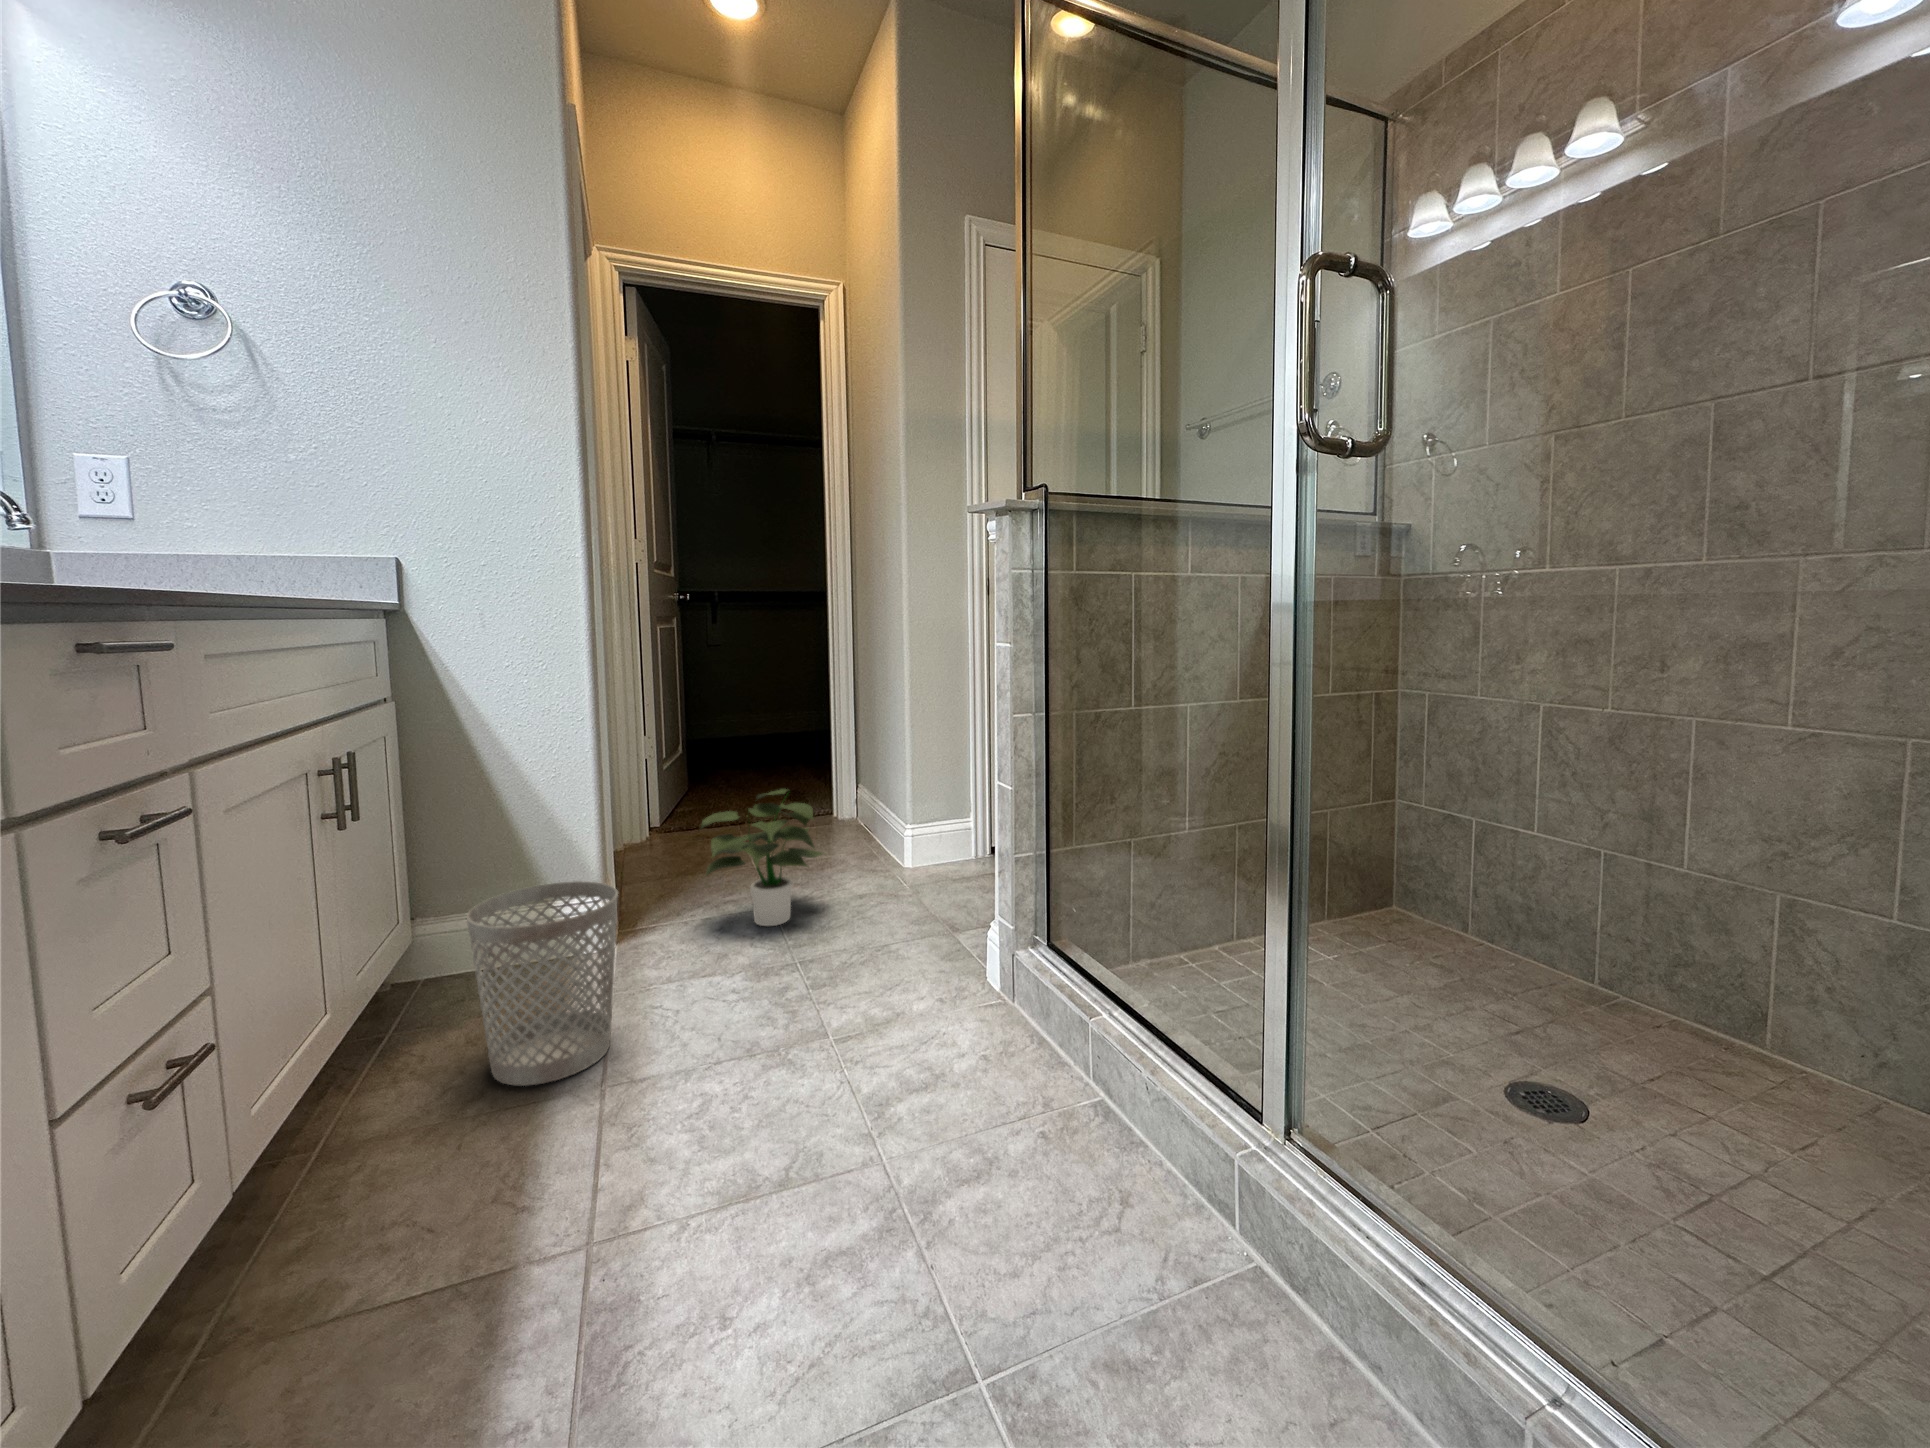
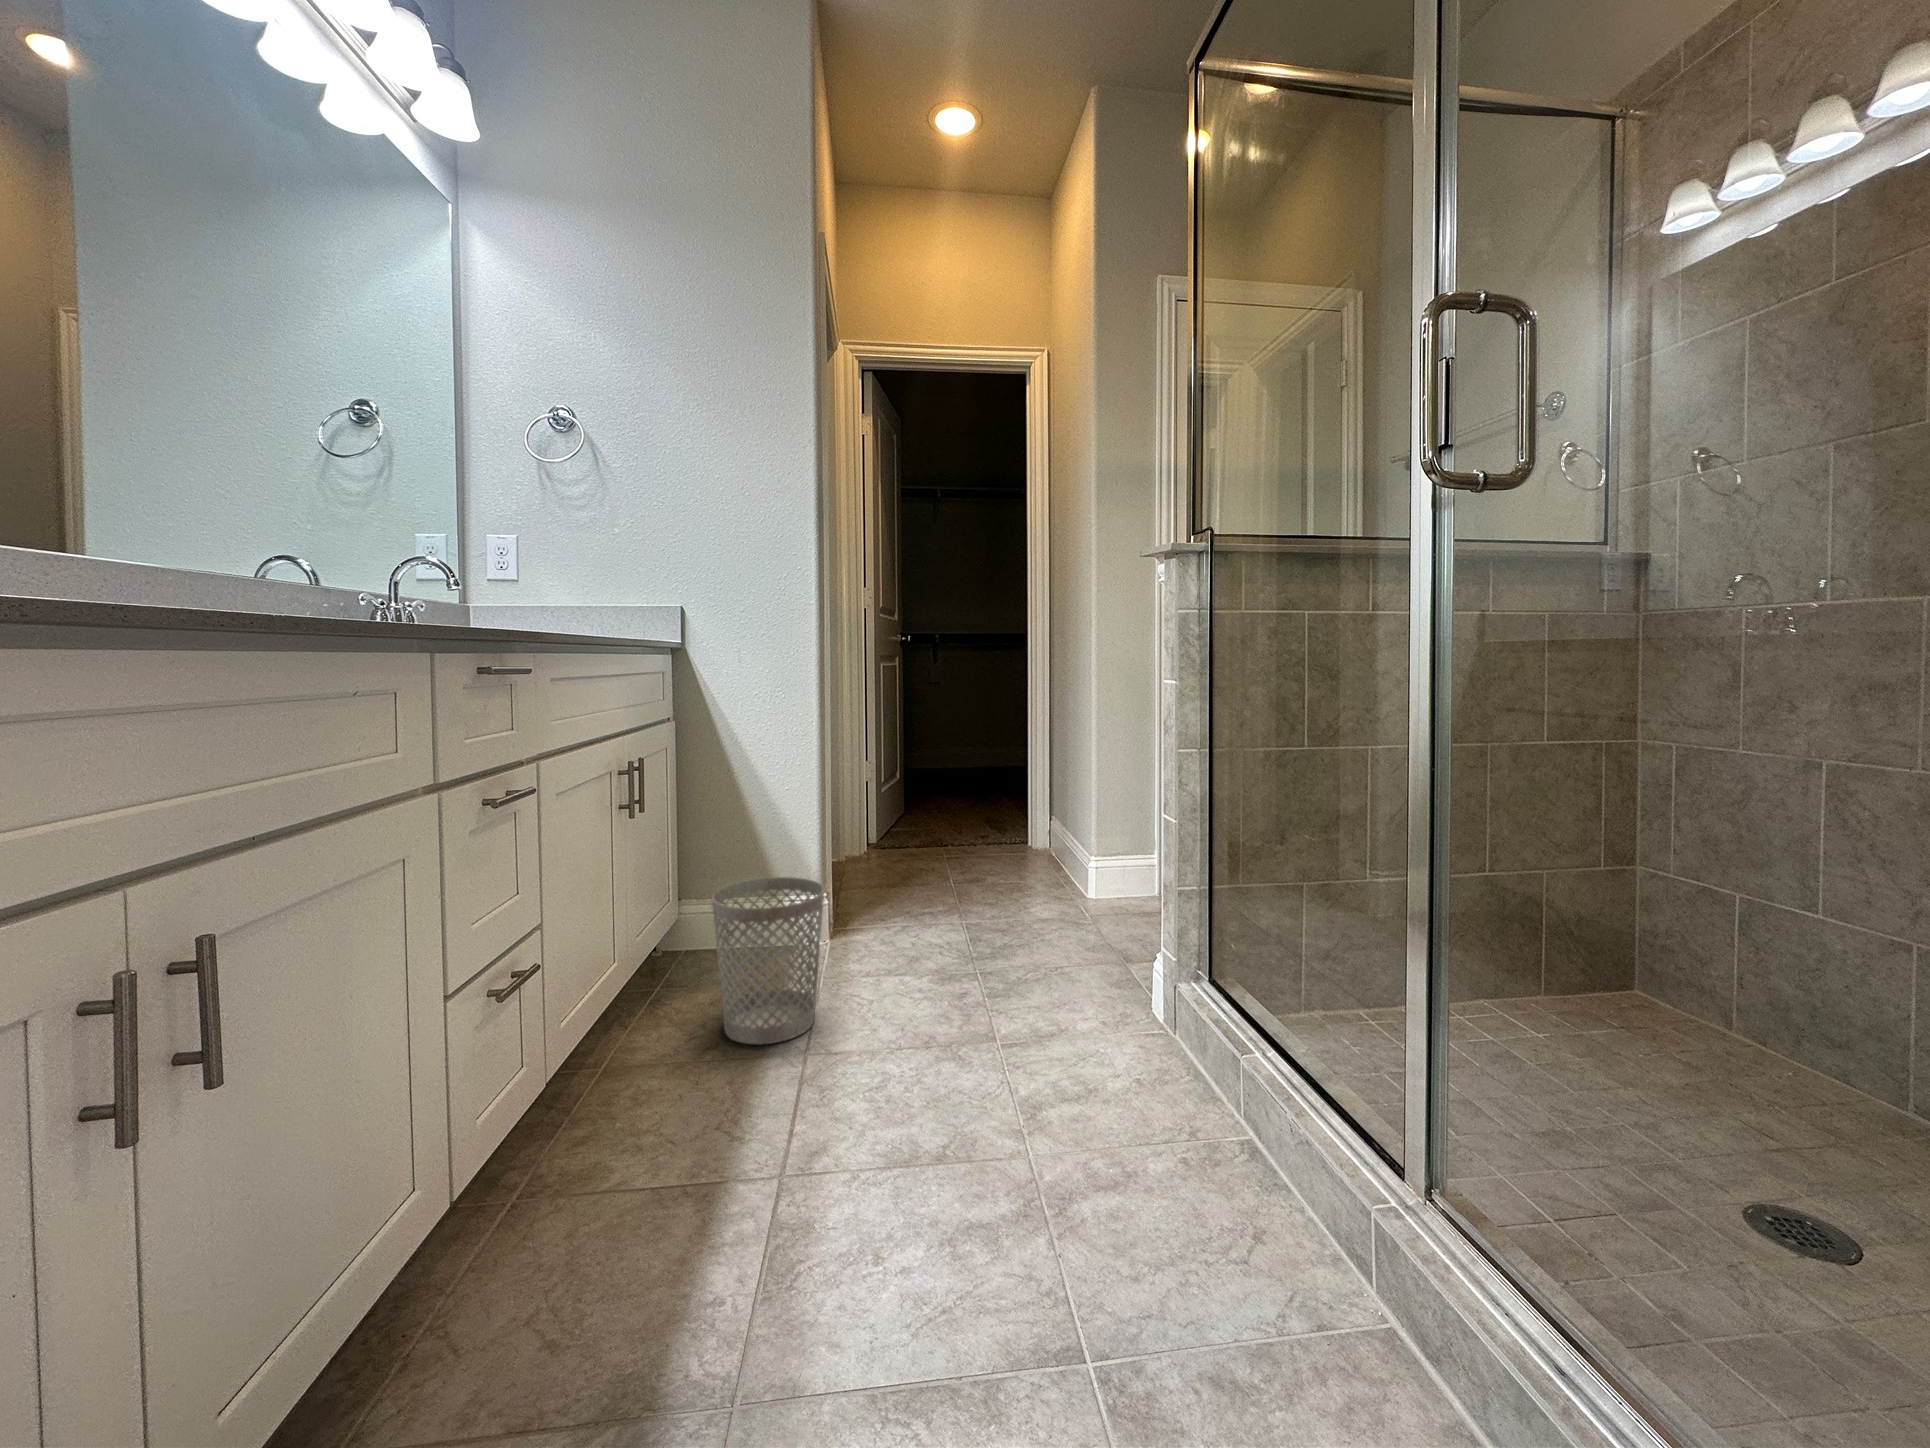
potted plant: present [701,789,823,926] -> none [897,813,1010,939]

